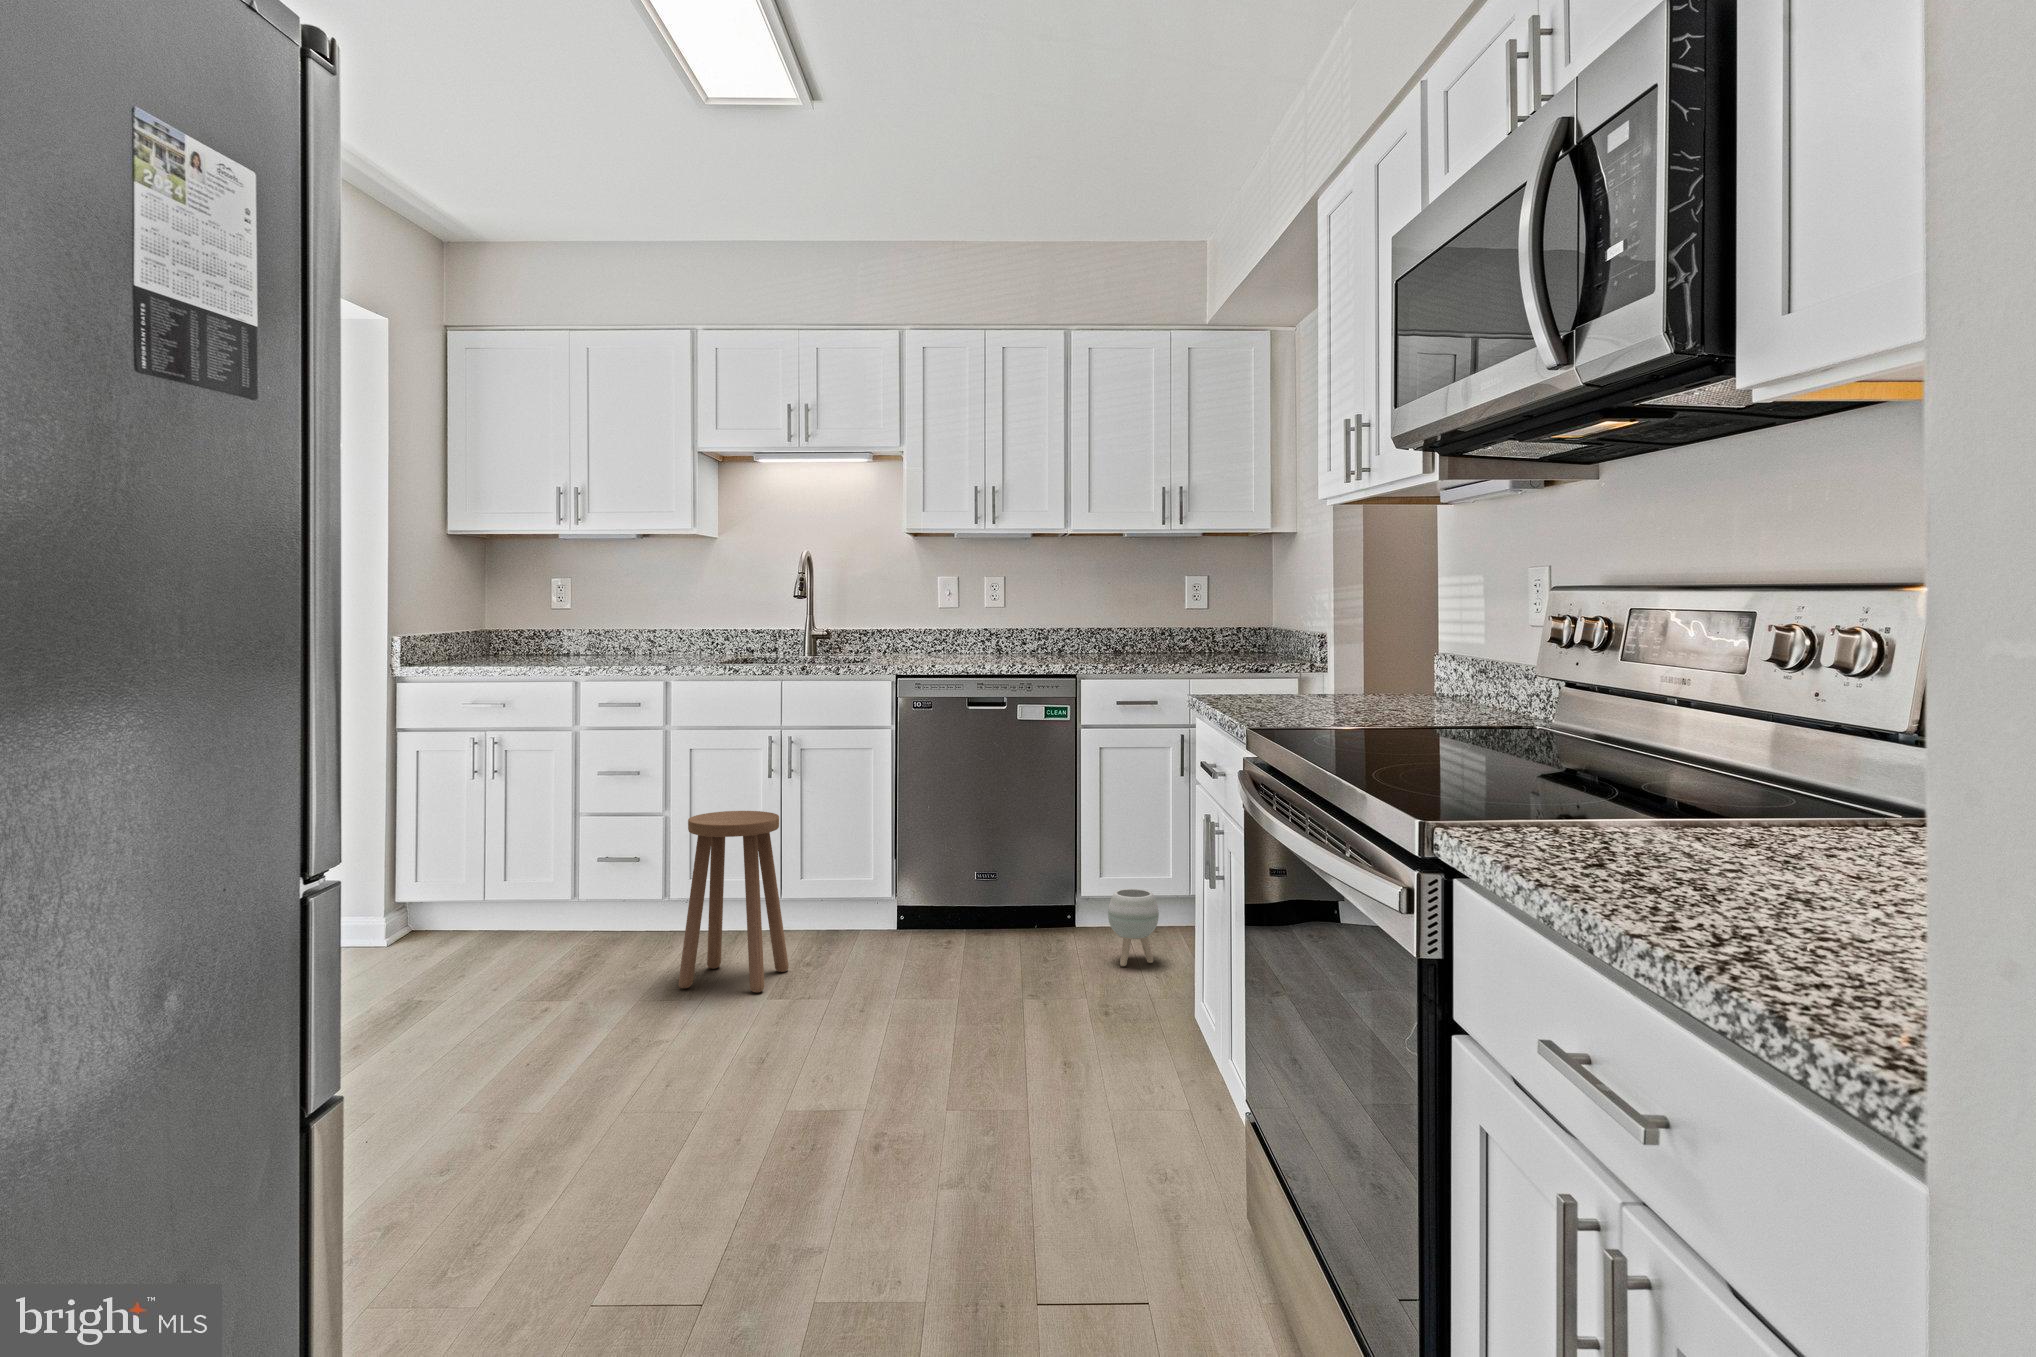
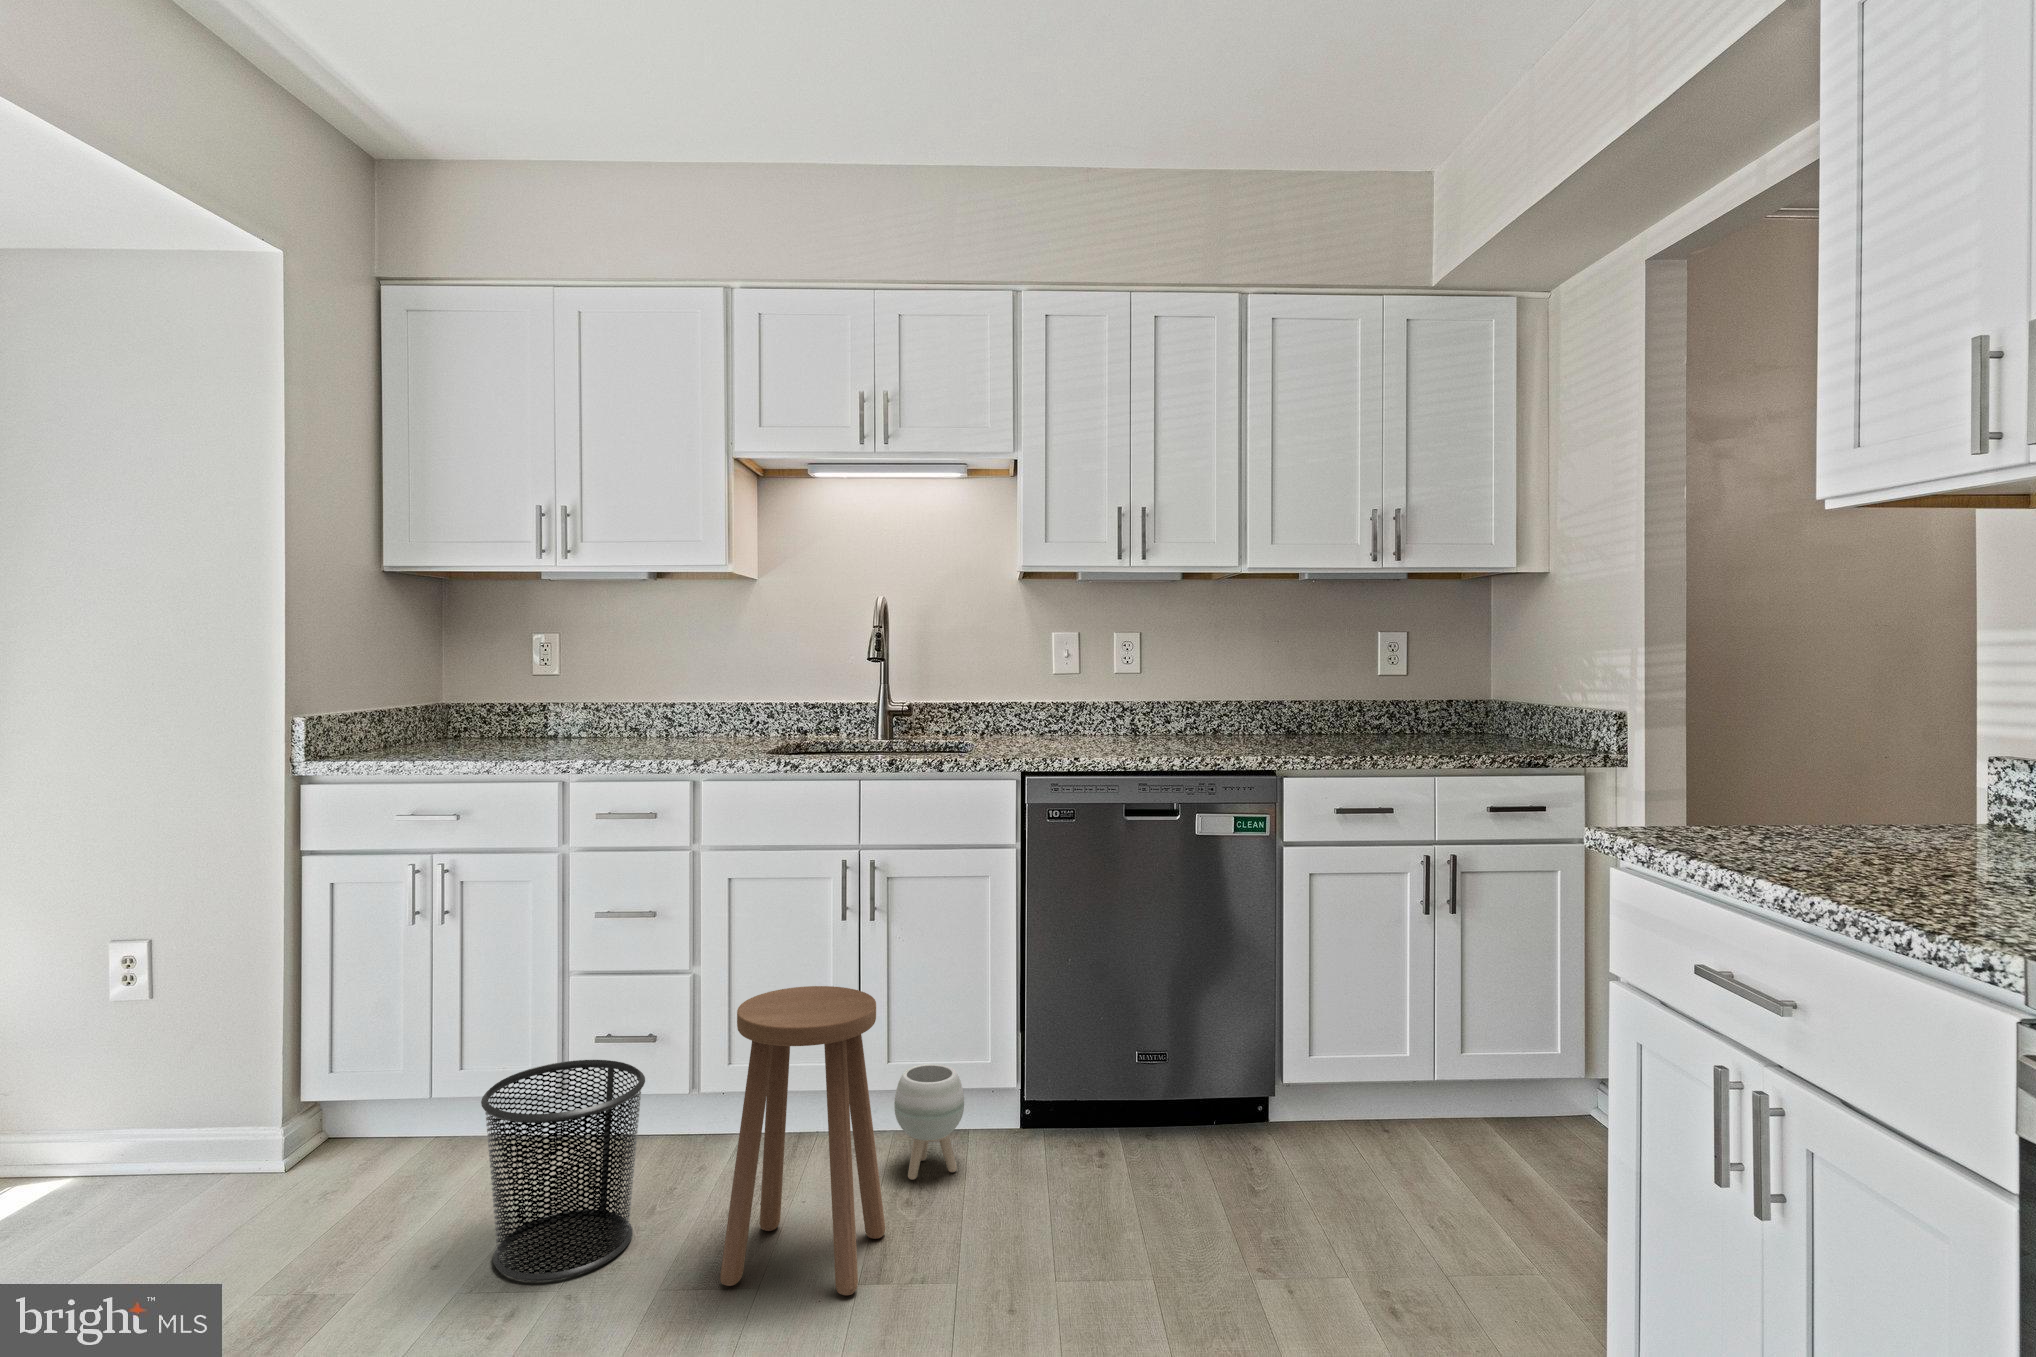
waste bin: none [526,861,631,986] -> present [481,1060,645,1281]
planter: present [1108,889,1159,966] -> present [894,1064,964,1180]

